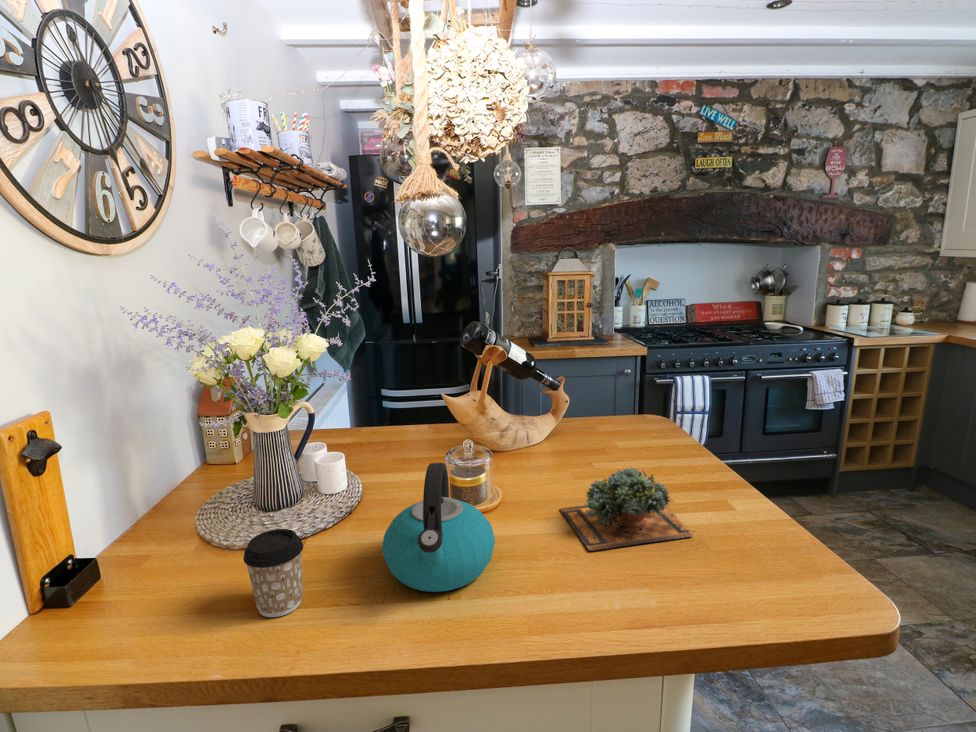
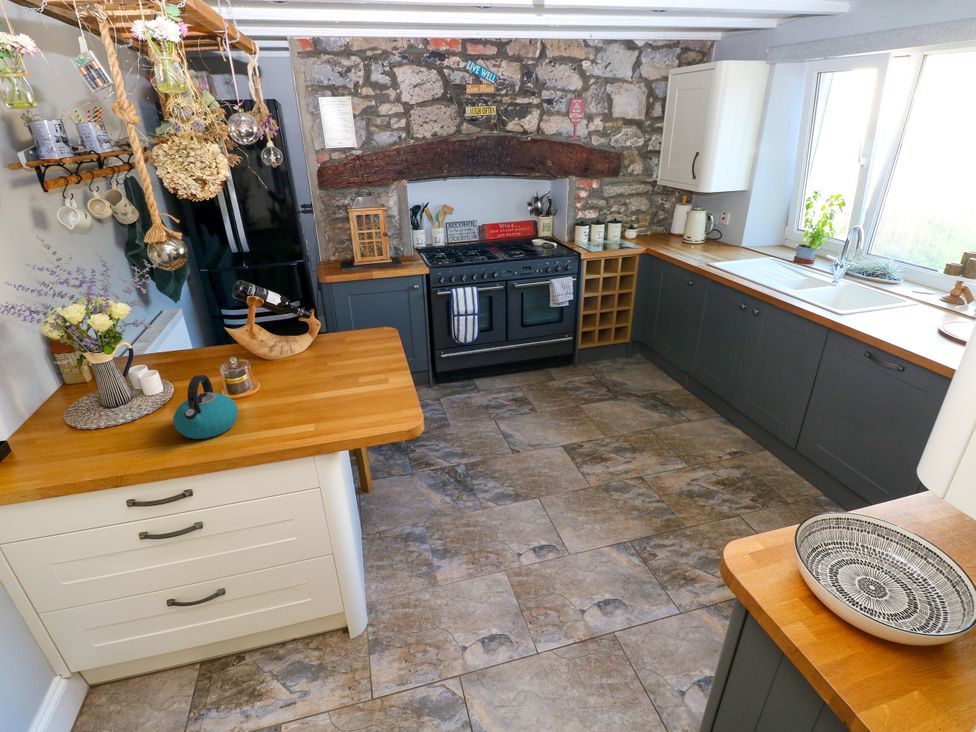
succulent plant: present [560,468,693,551] -> none [291,368,354,413]
coffee cup: present [243,529,303,617] -> none [92,415,130,457]

